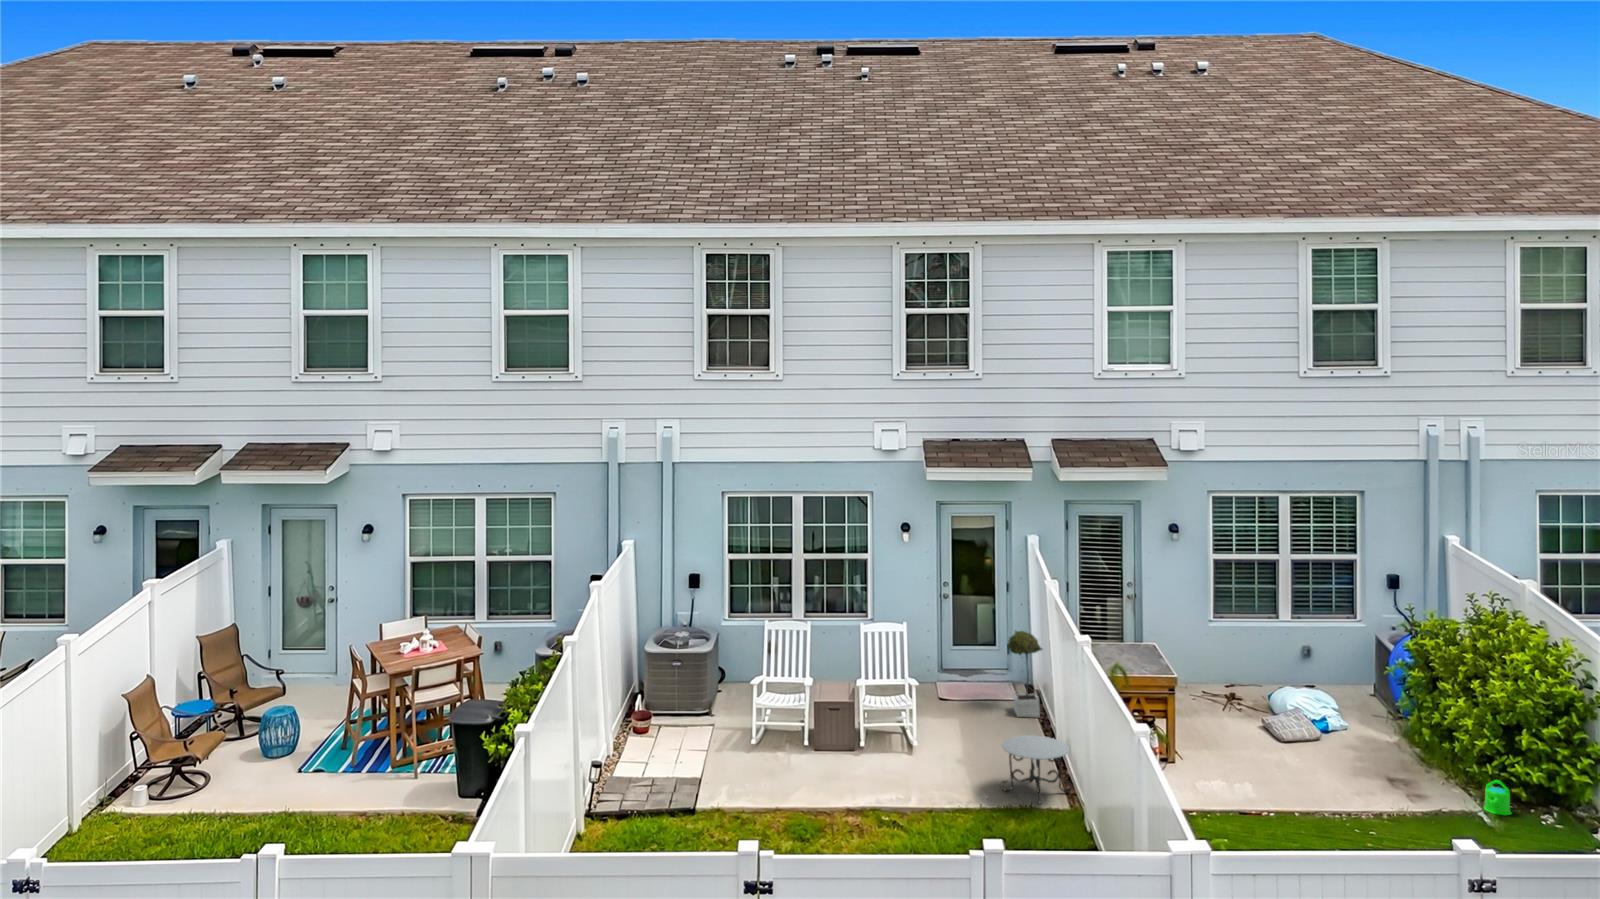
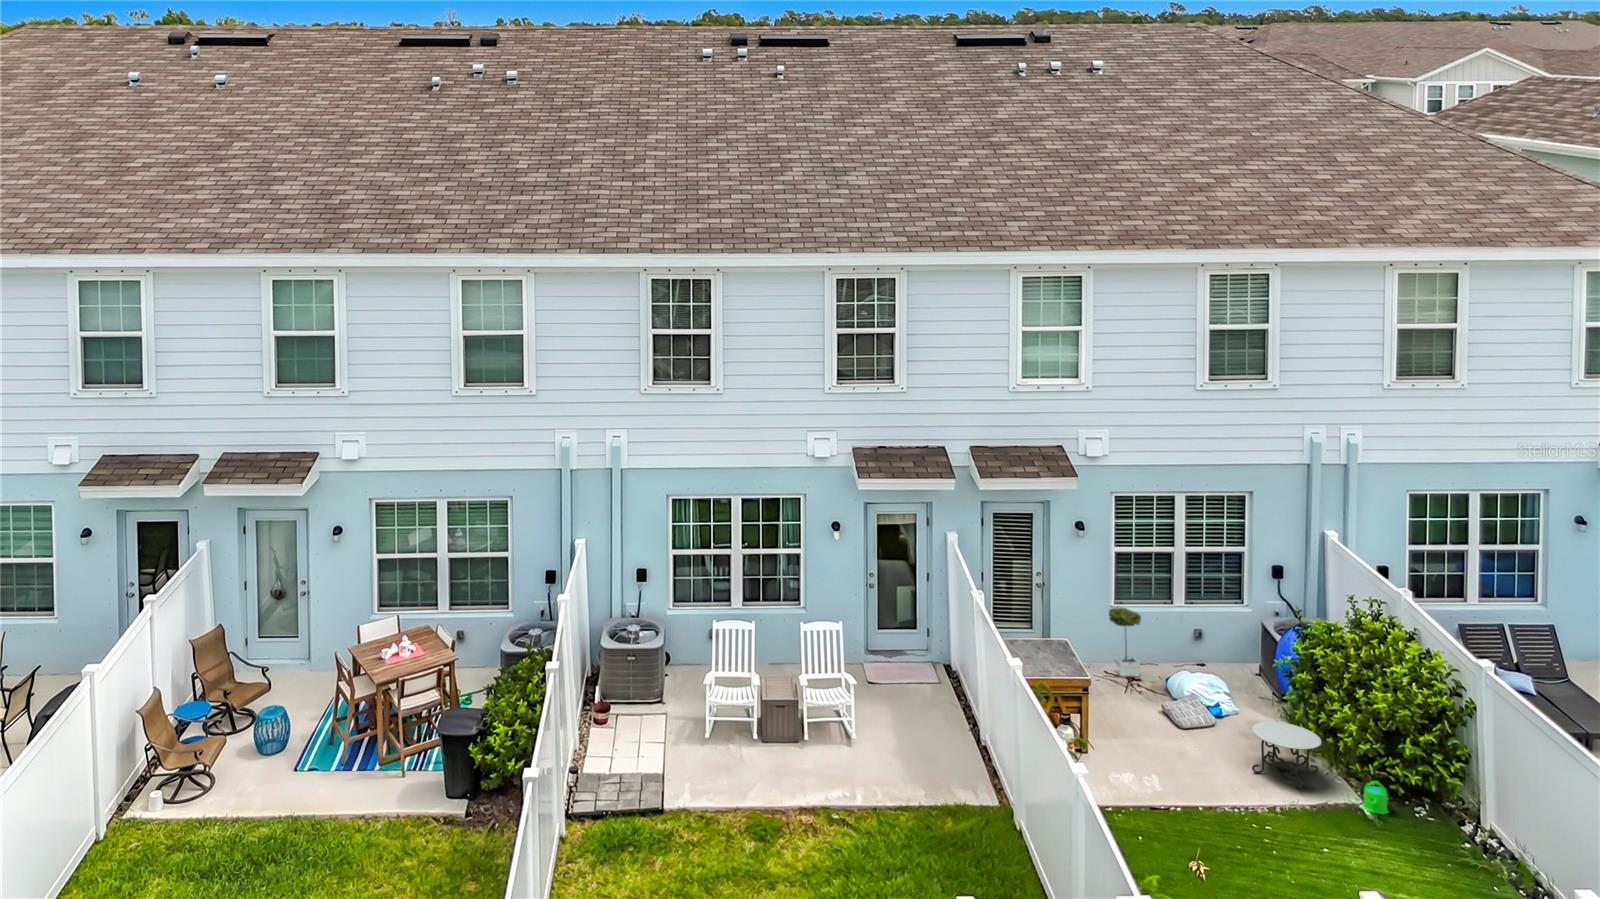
potted tree: present [1007,631,1042,718] -> present [1109,608,1141,677]
side table: present [1000,735,1072,804] -> present [1252,722,1321,788]

